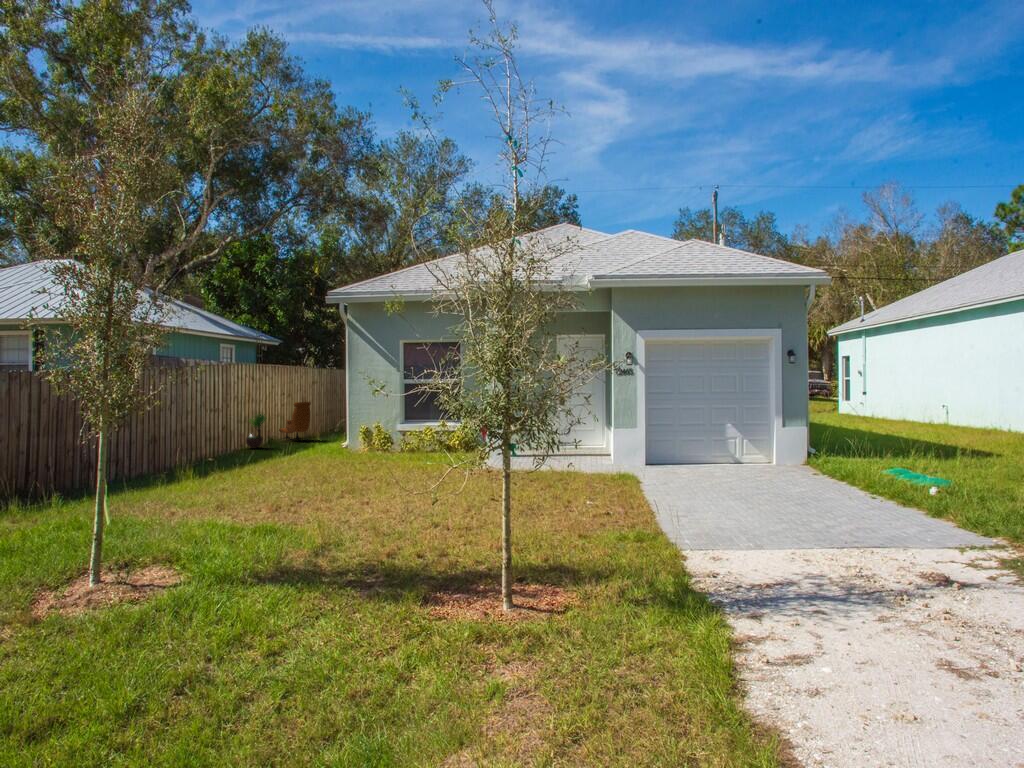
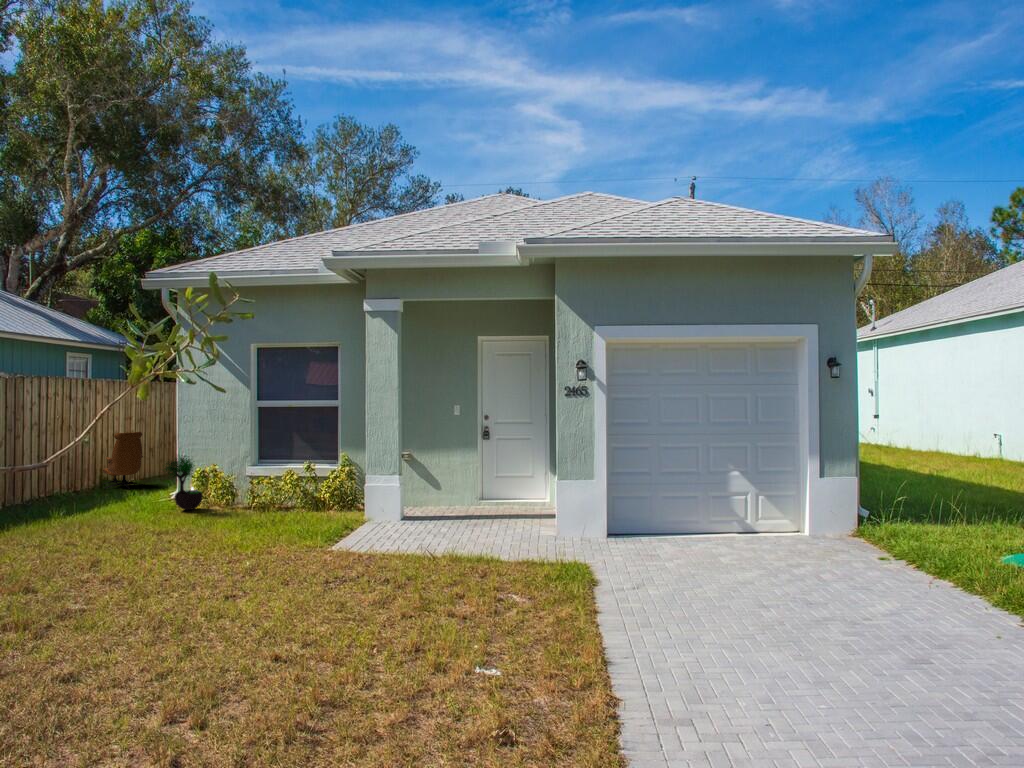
potted tree: present [246,414,266,448] -> present [165,456,203,510]

